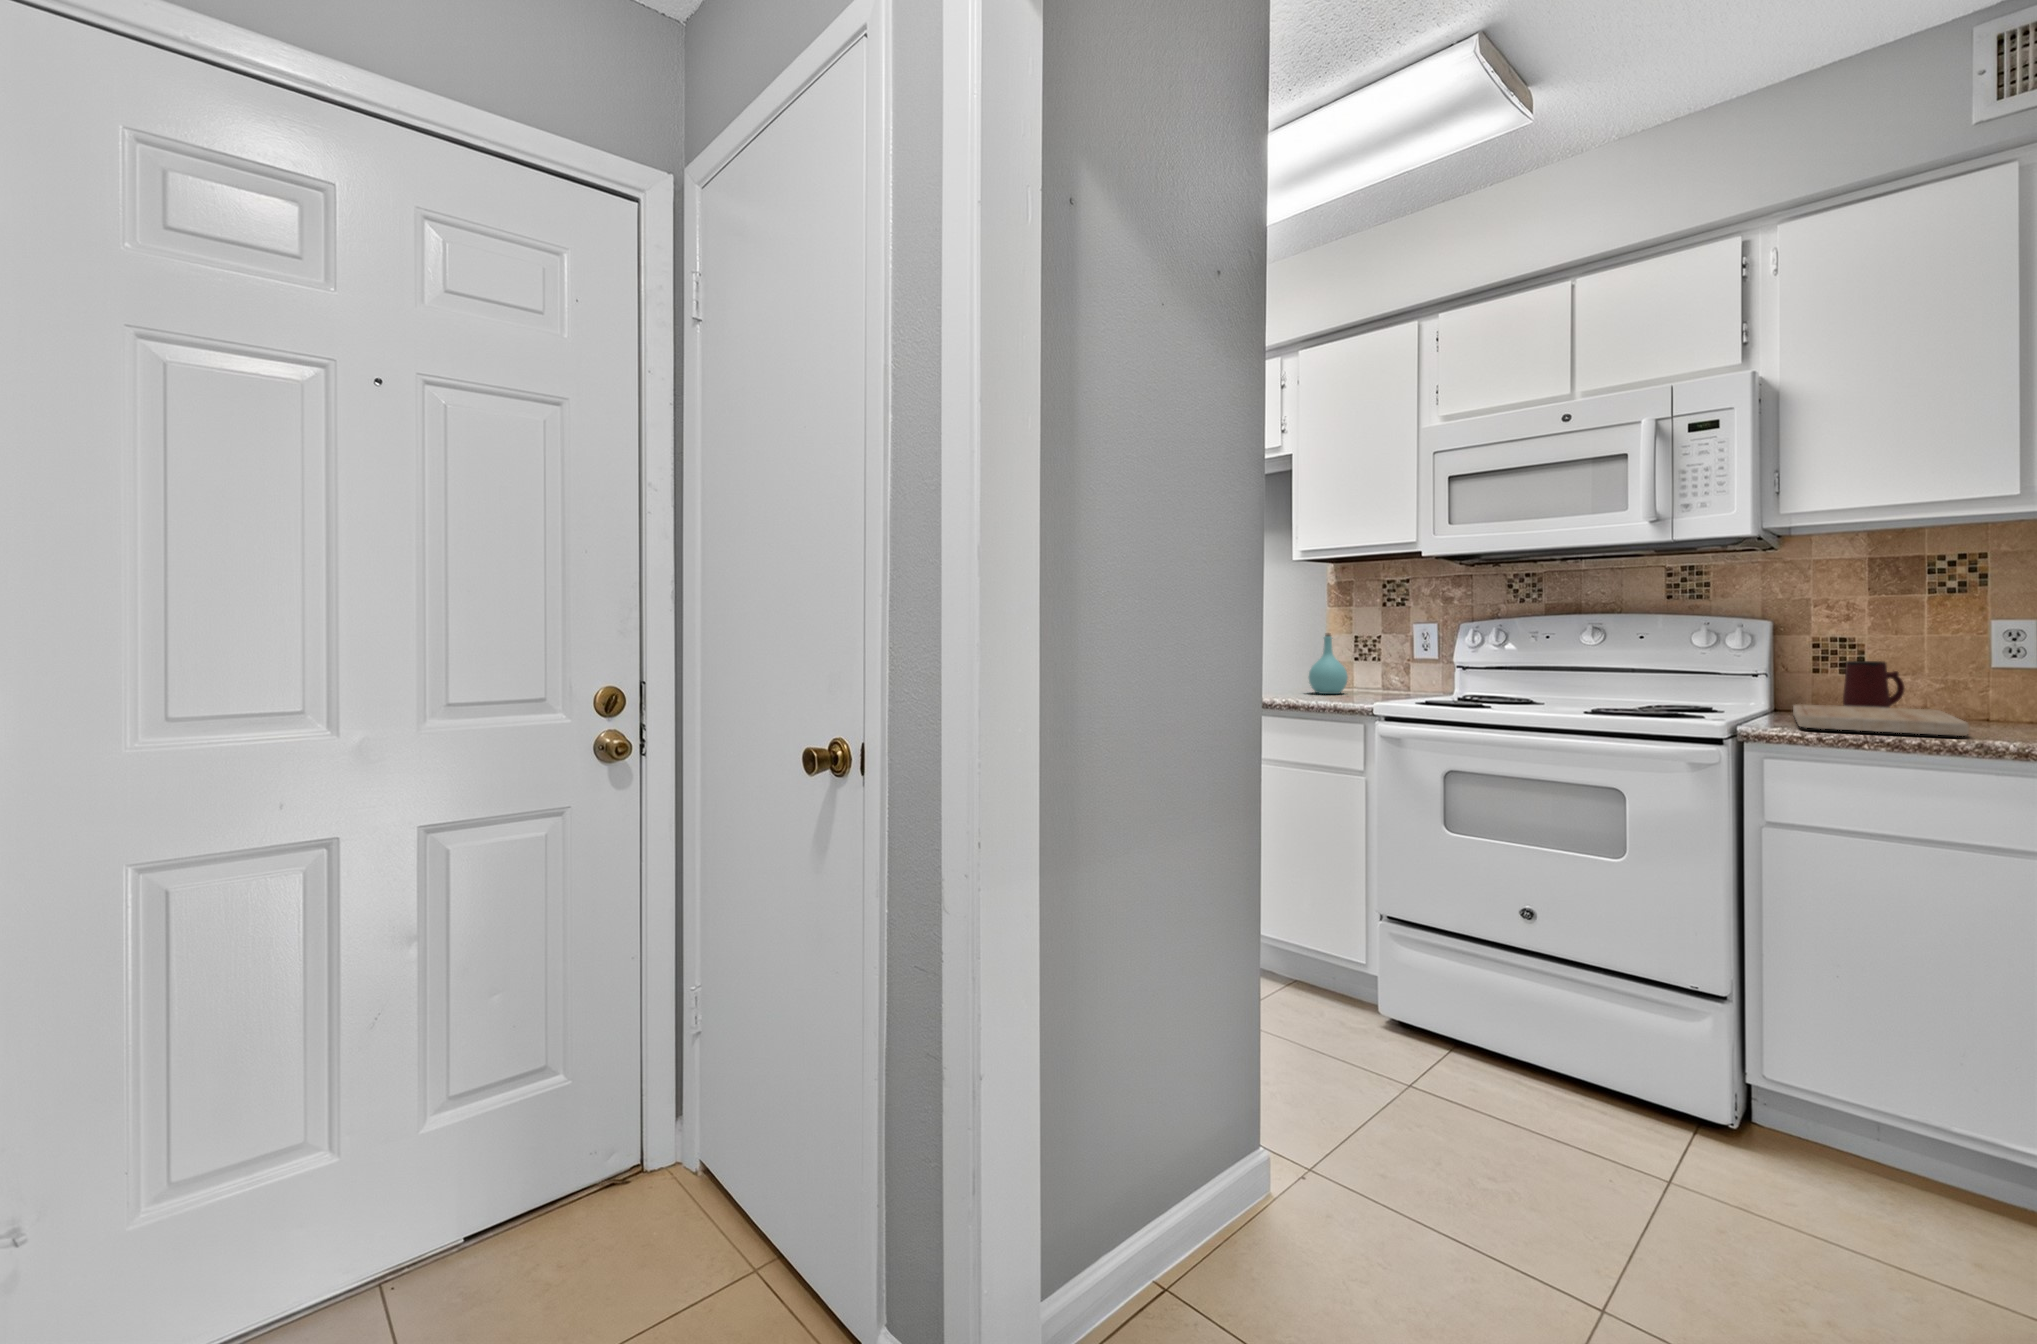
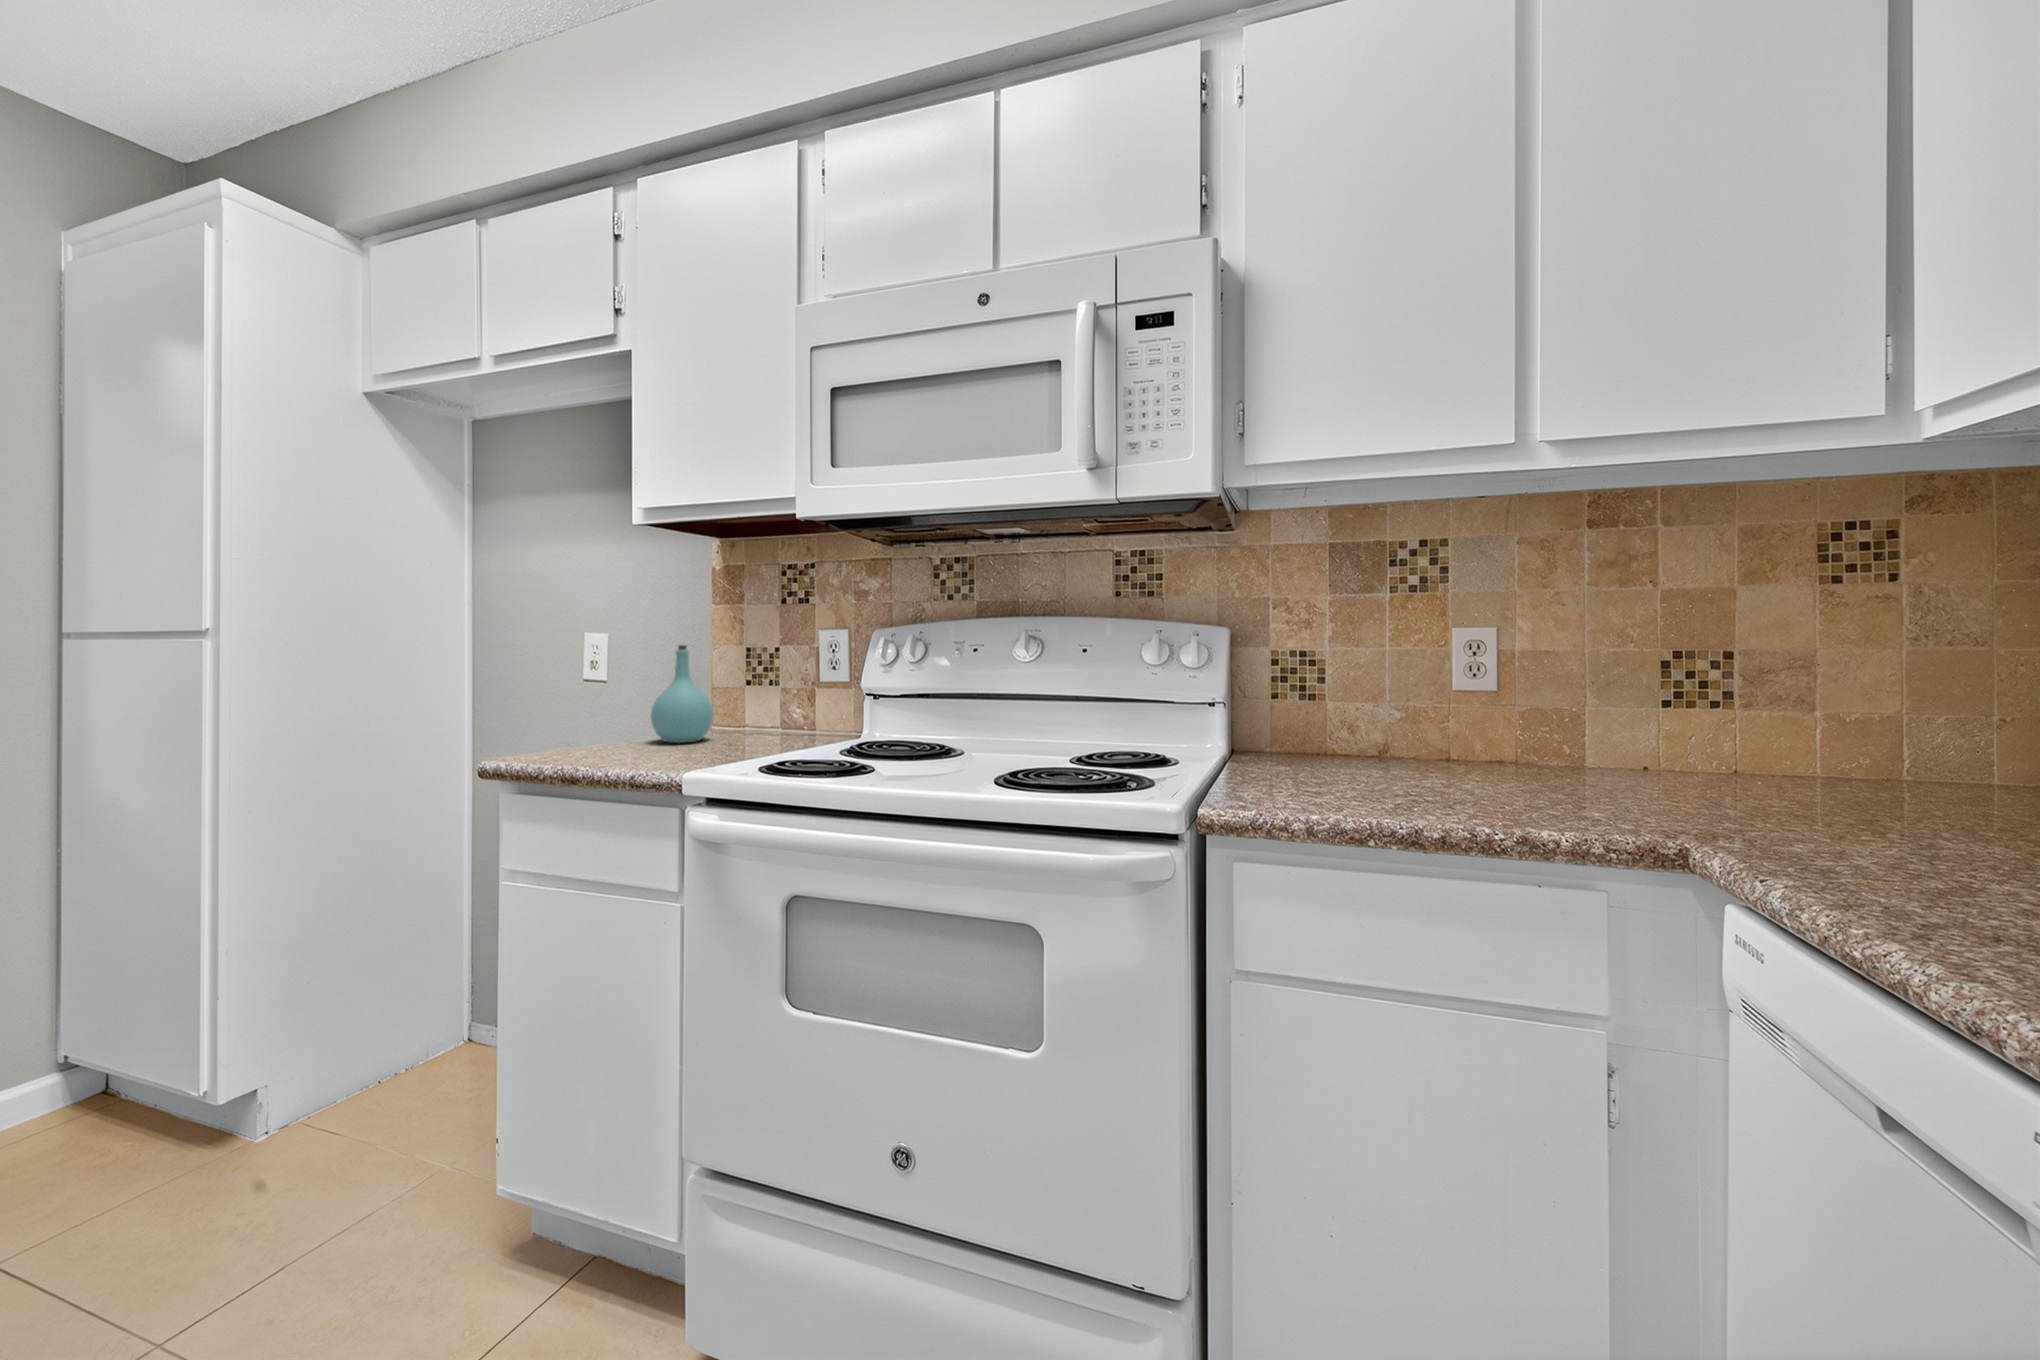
mug: present [1843,661,1905,708] -> none [1305,682,1368,752]
cutting board: present [1793,704,1969,736] -> none [1257,749,1489,816]

